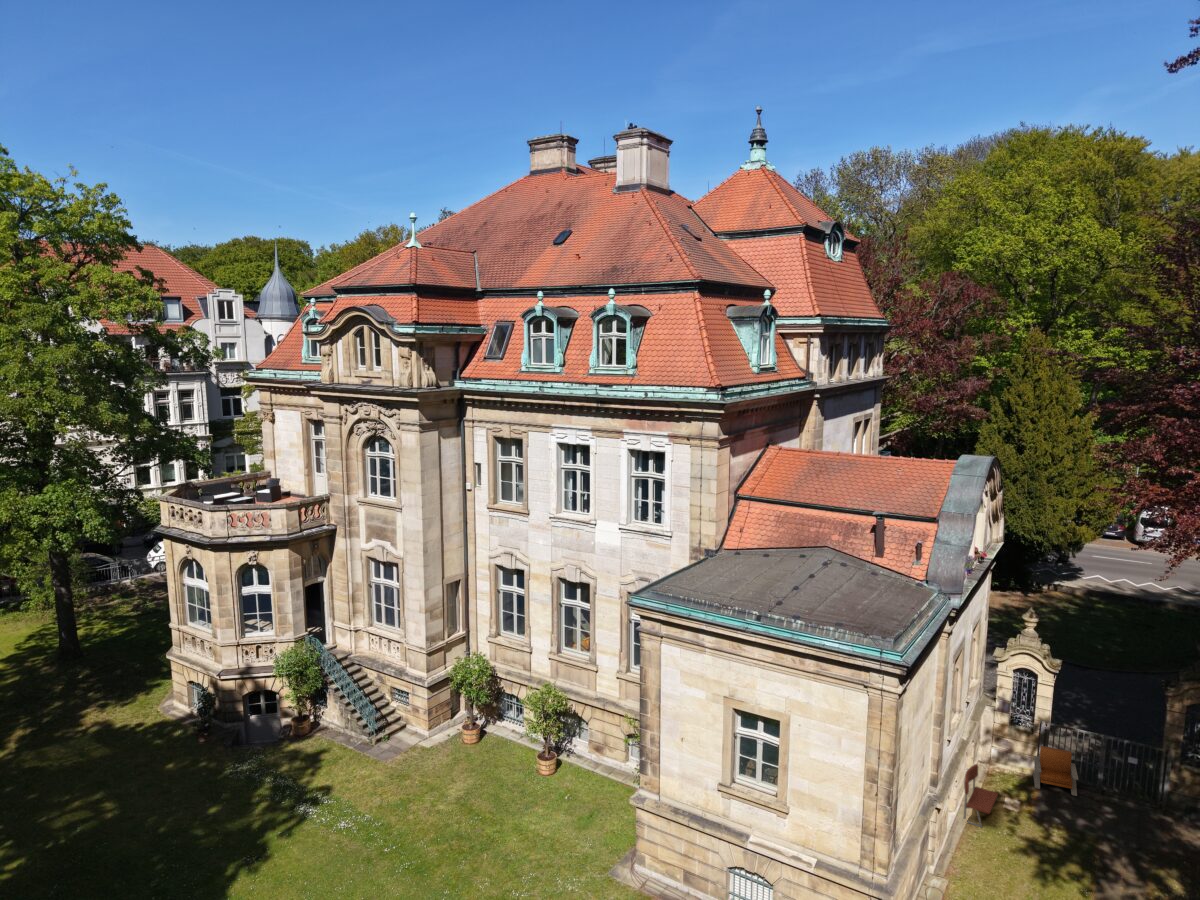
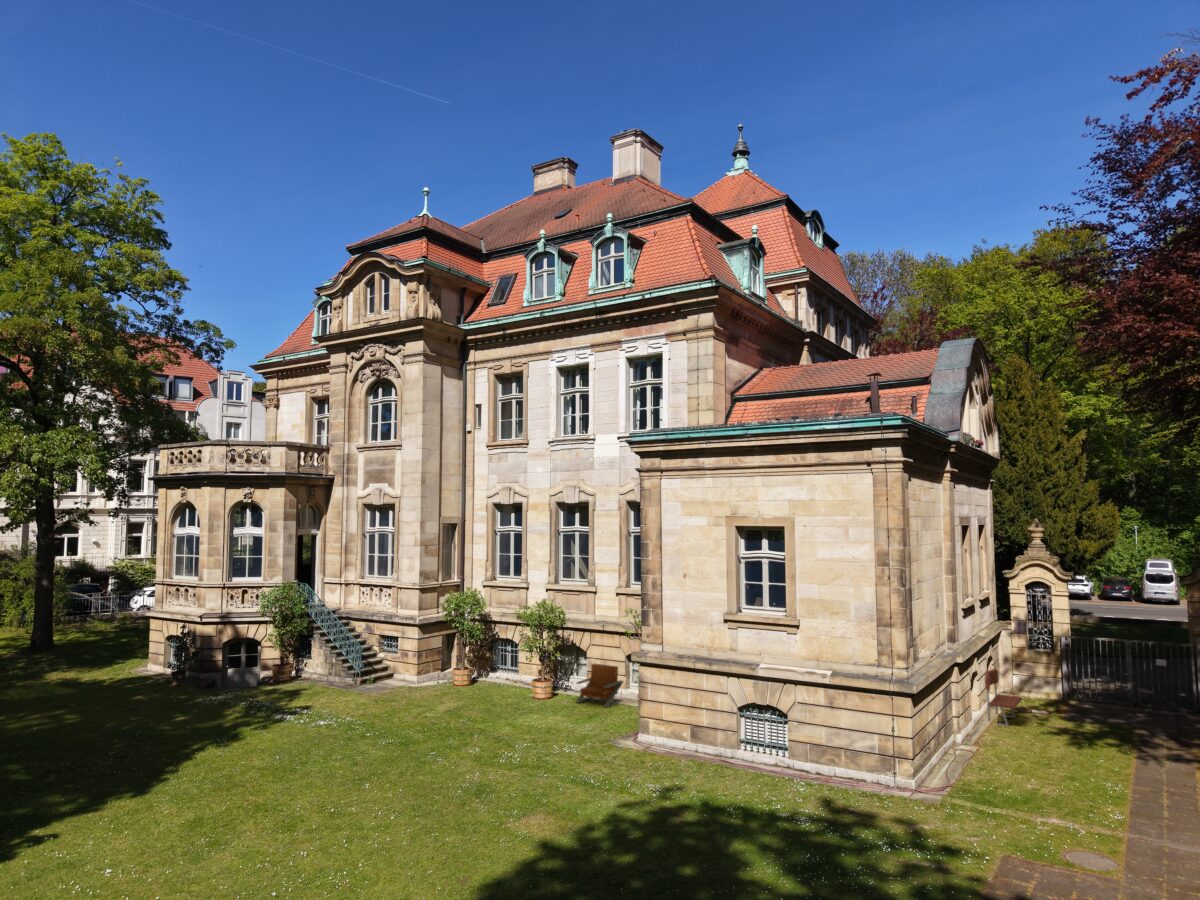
lounge chair: present [1033,746,1078,796] -> present [576,664,623,707]

